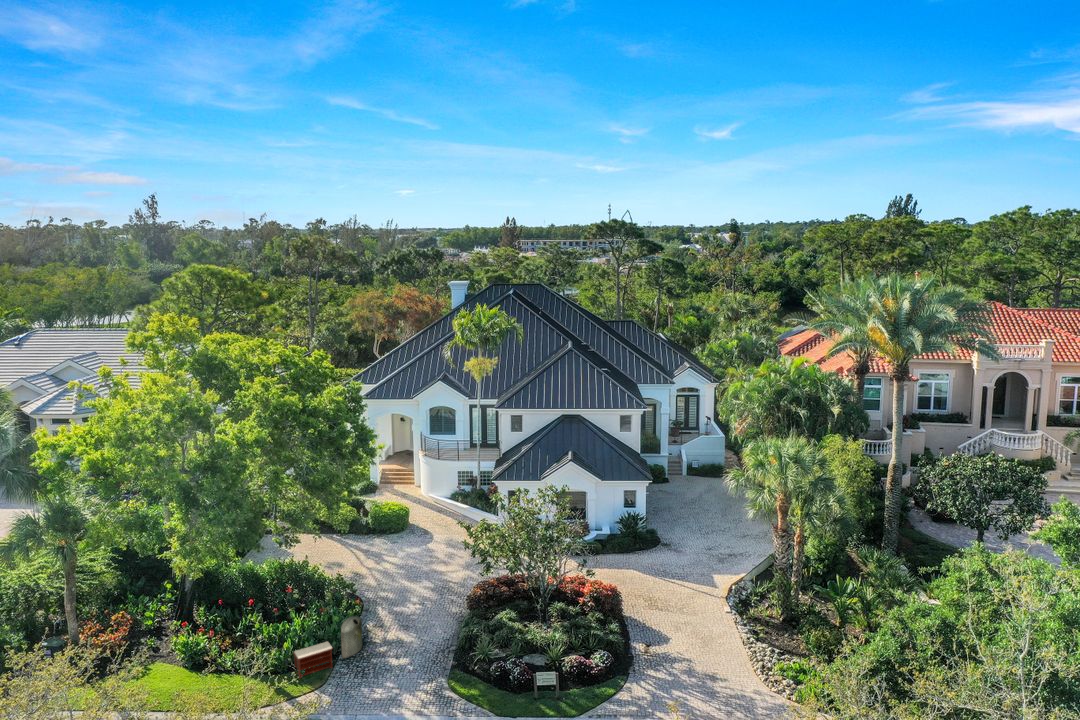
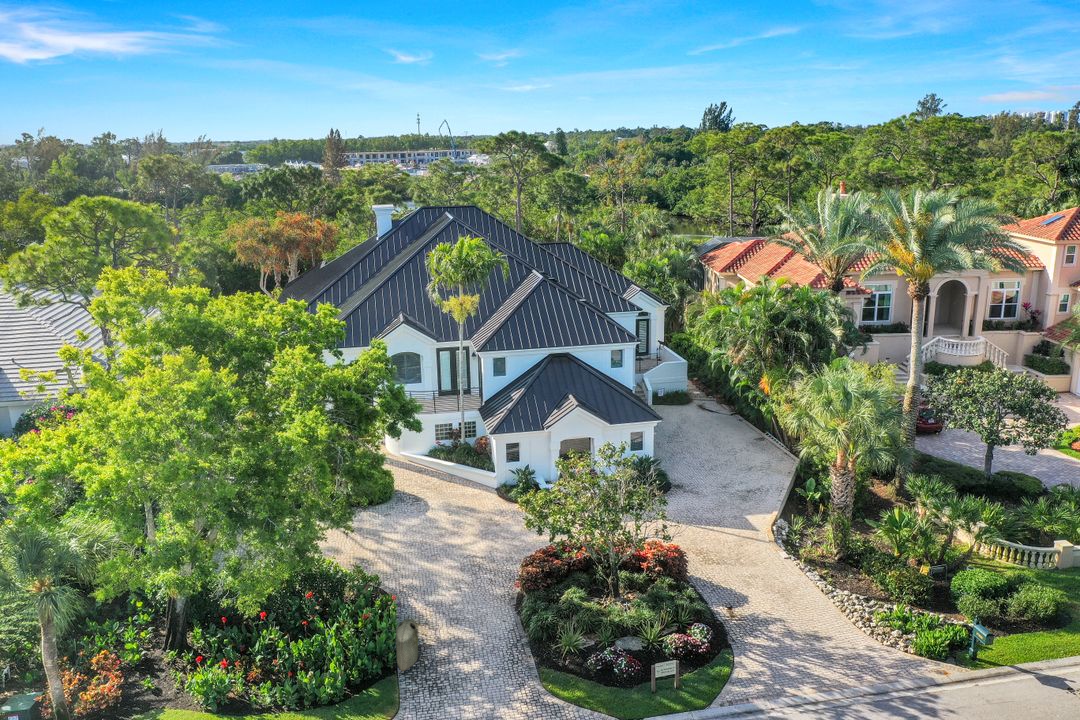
bench: present [293,642,333,678] -> none [348,655,396,708]

